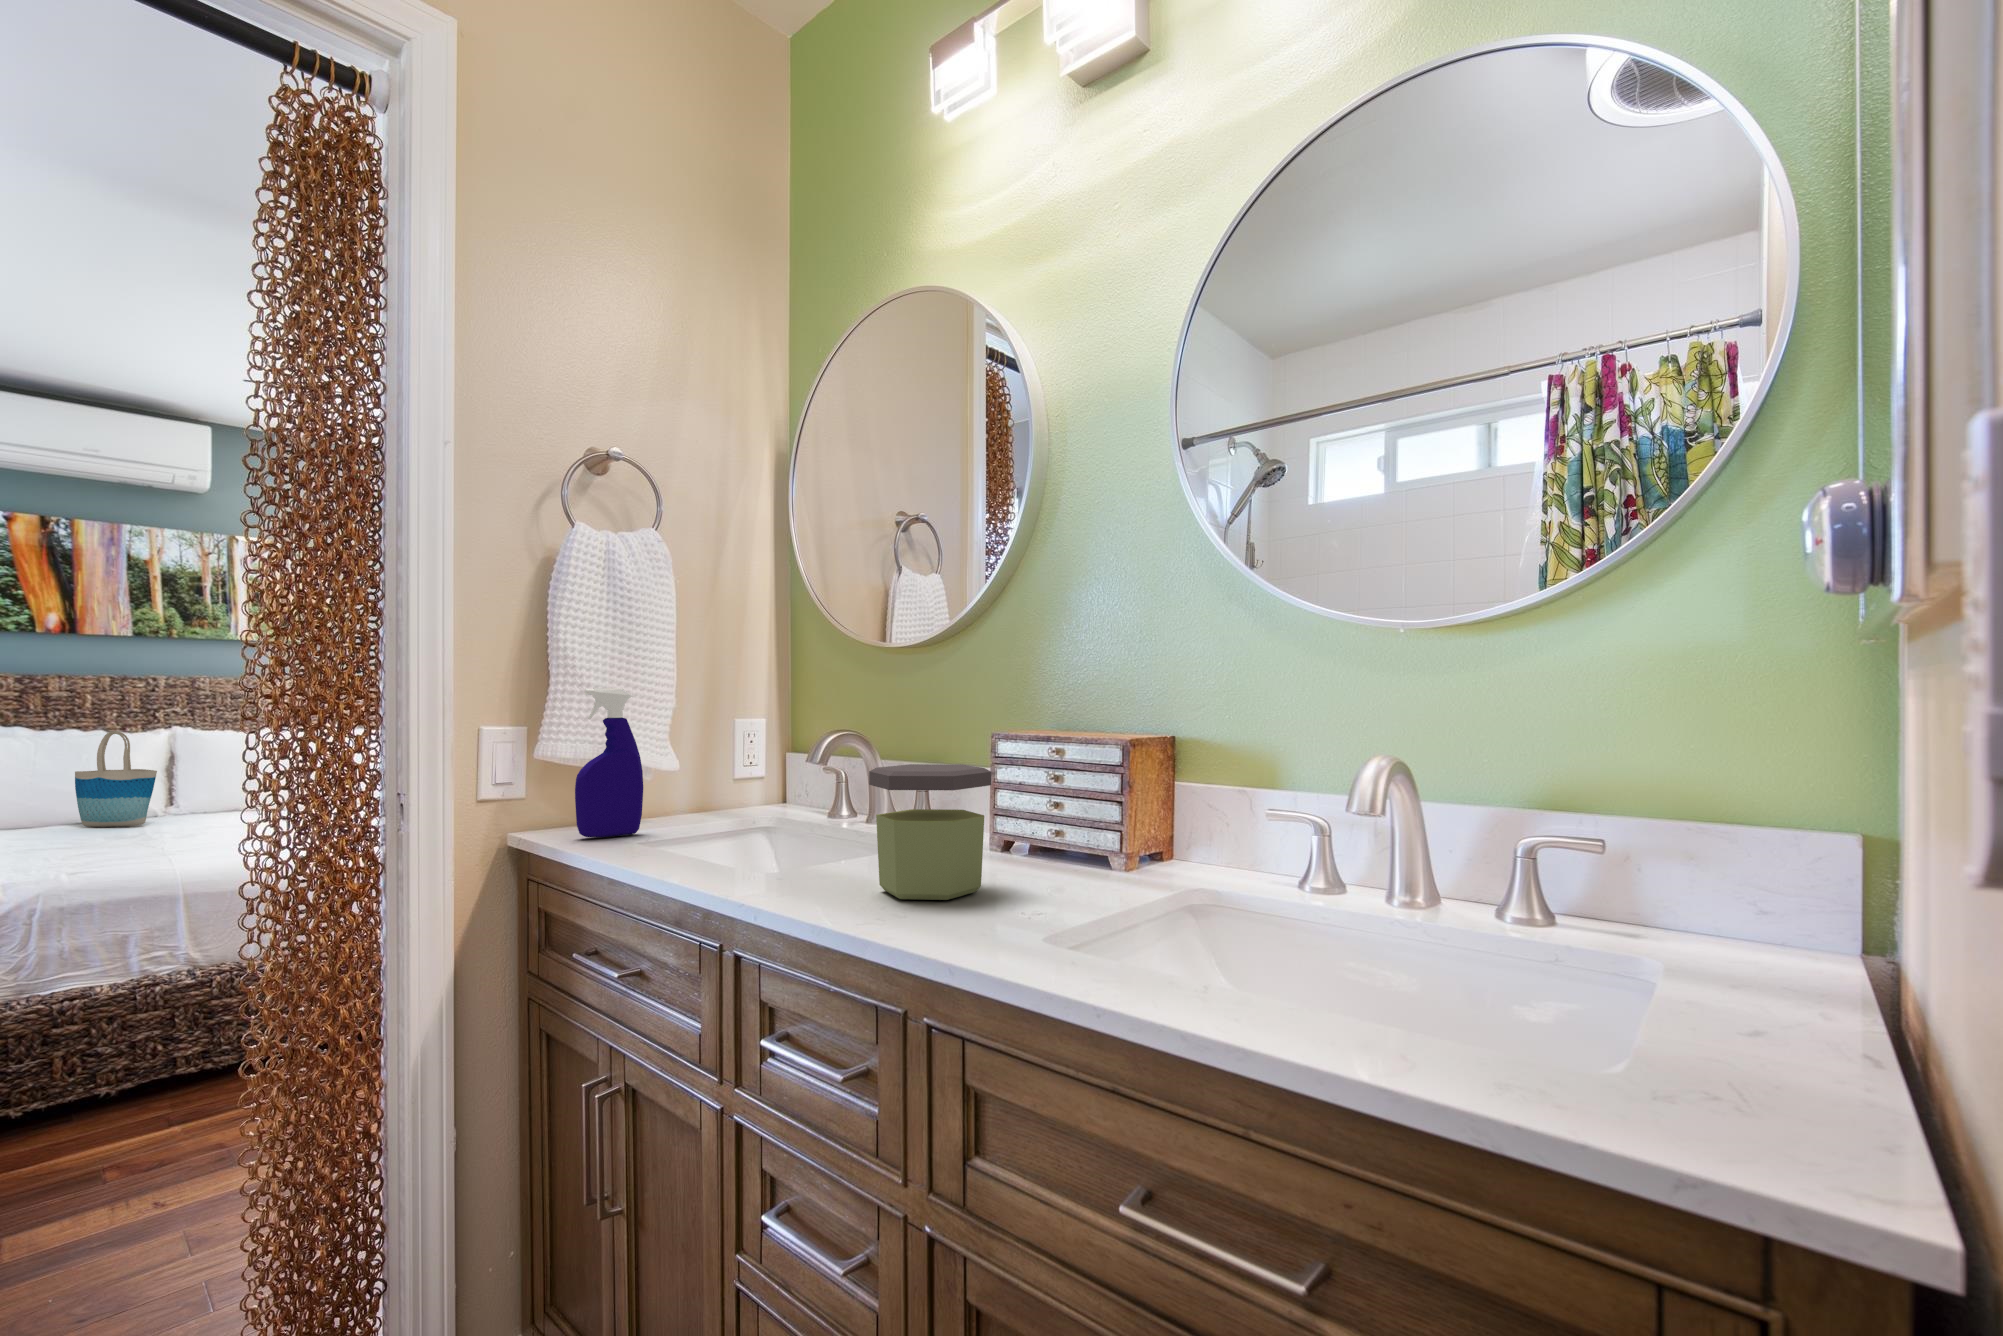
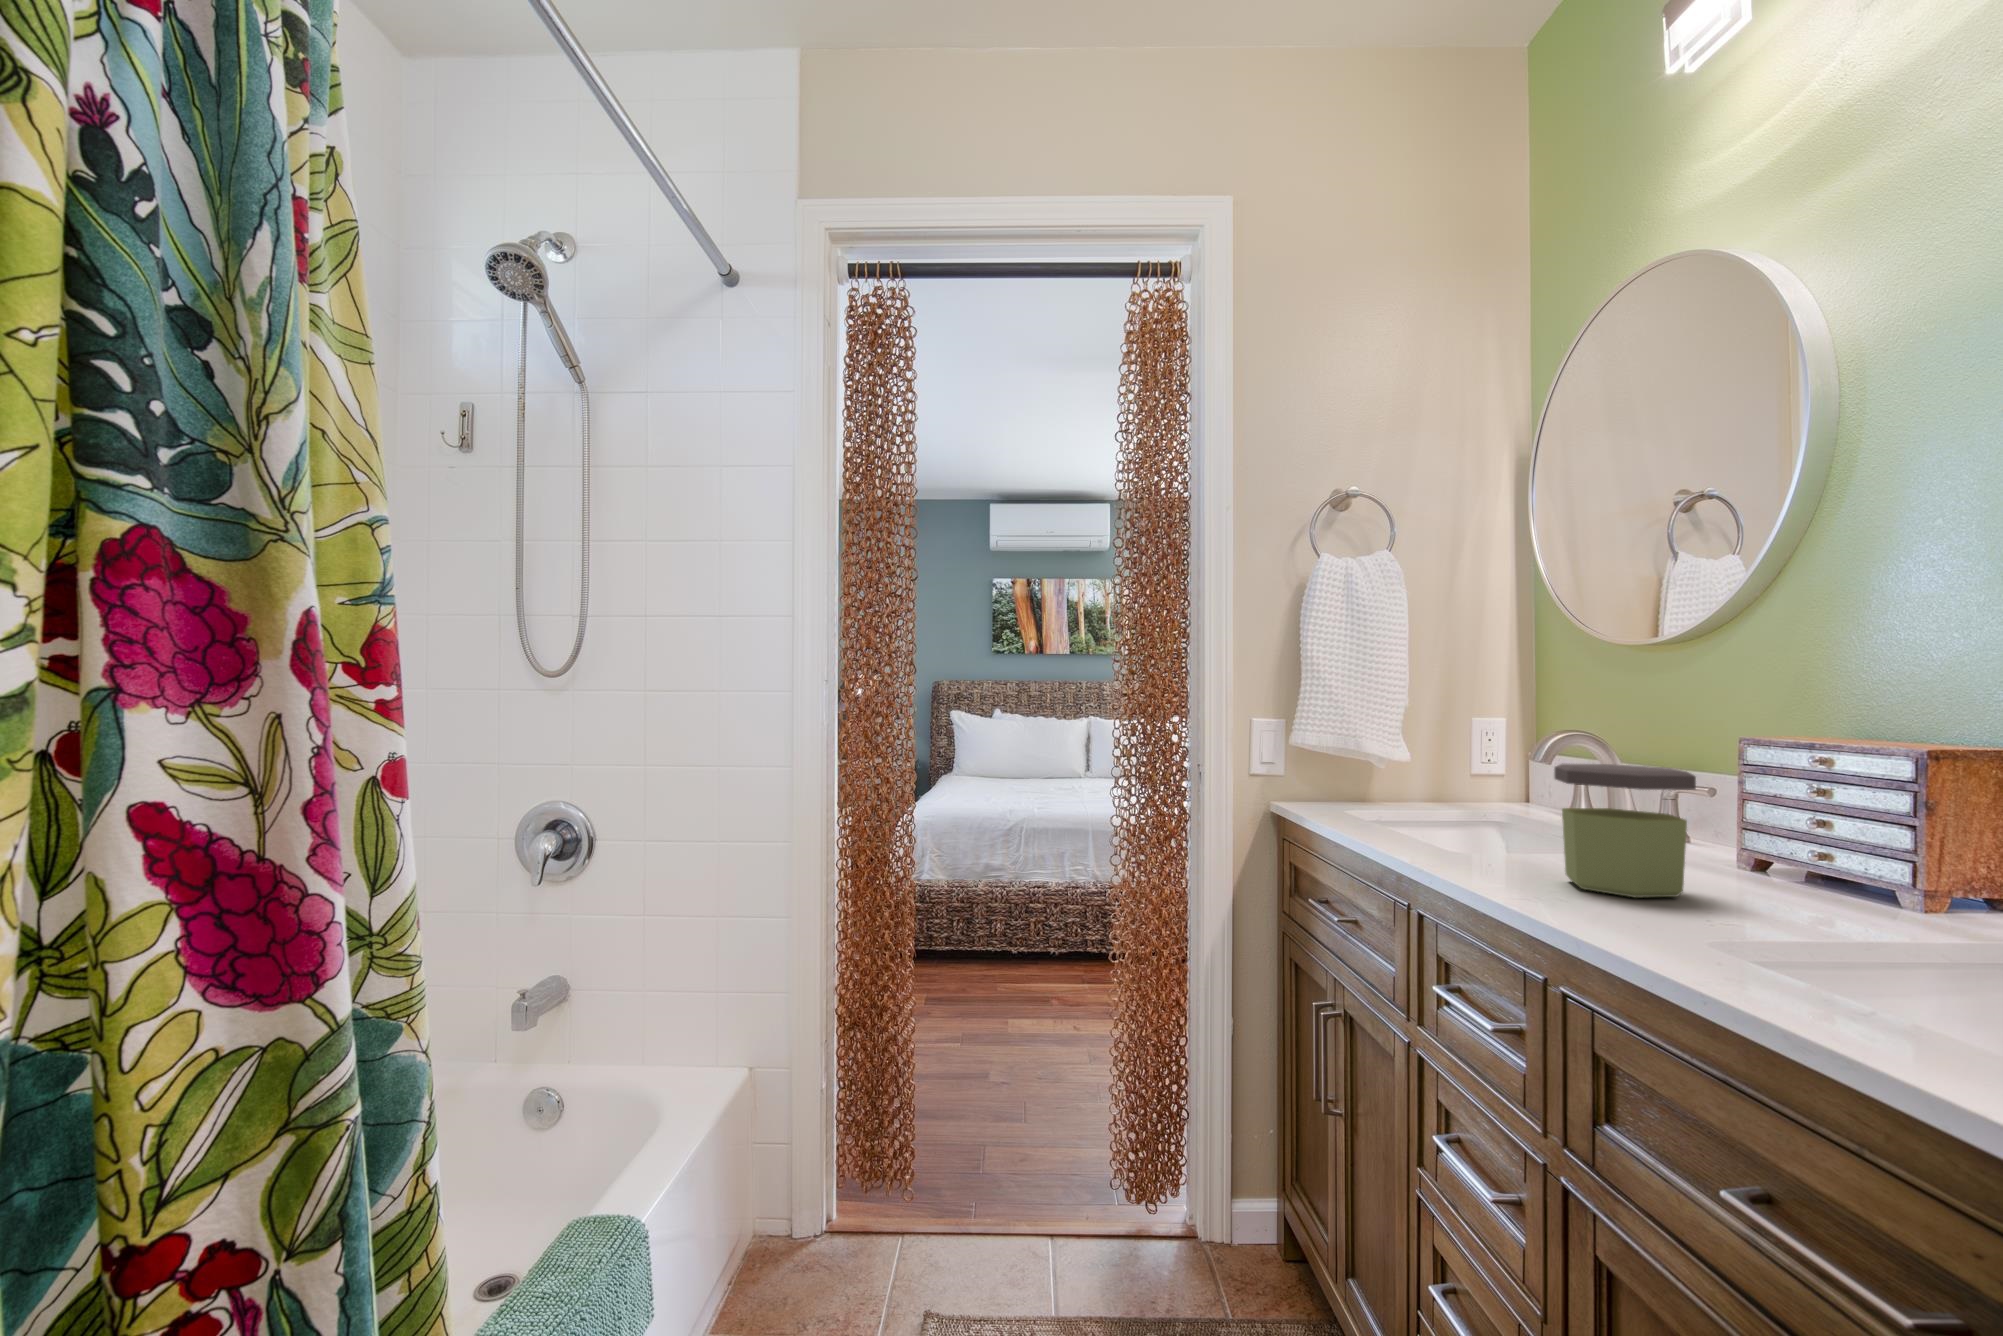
spray bottle: present [575,688,643,837] -> none [1317,689,1374,811]
tote bag: present [75,731,157,827] -> none [1043,718,1082,781]

